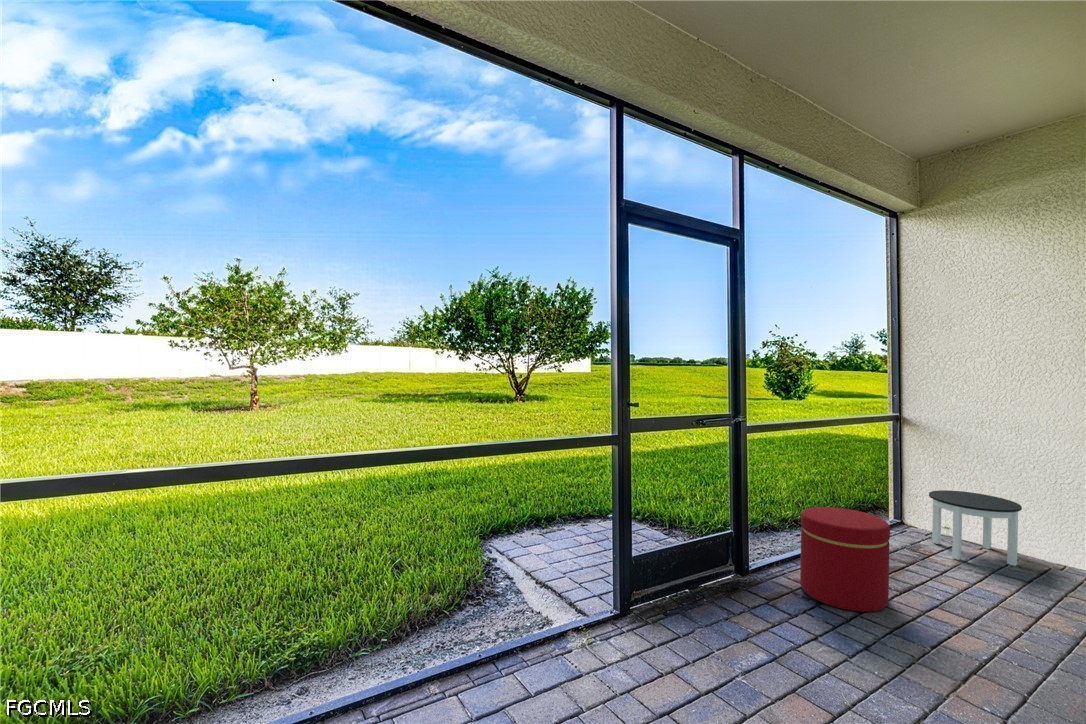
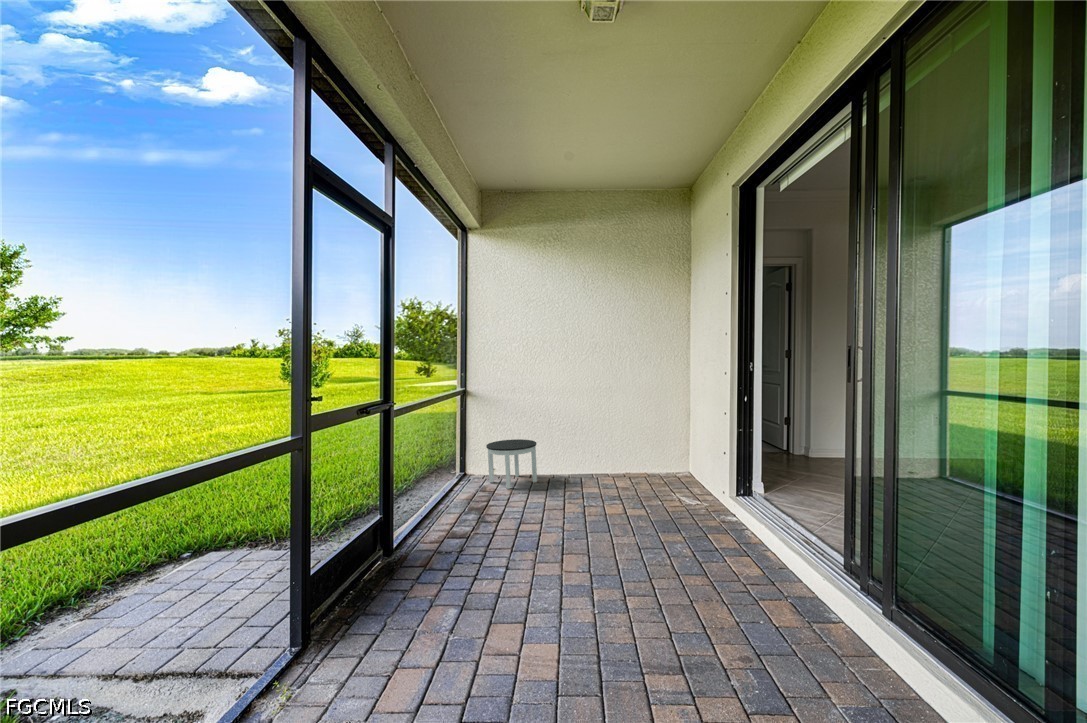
ottoman: present [800,507,890,612] -> none [433,469,499,551]

